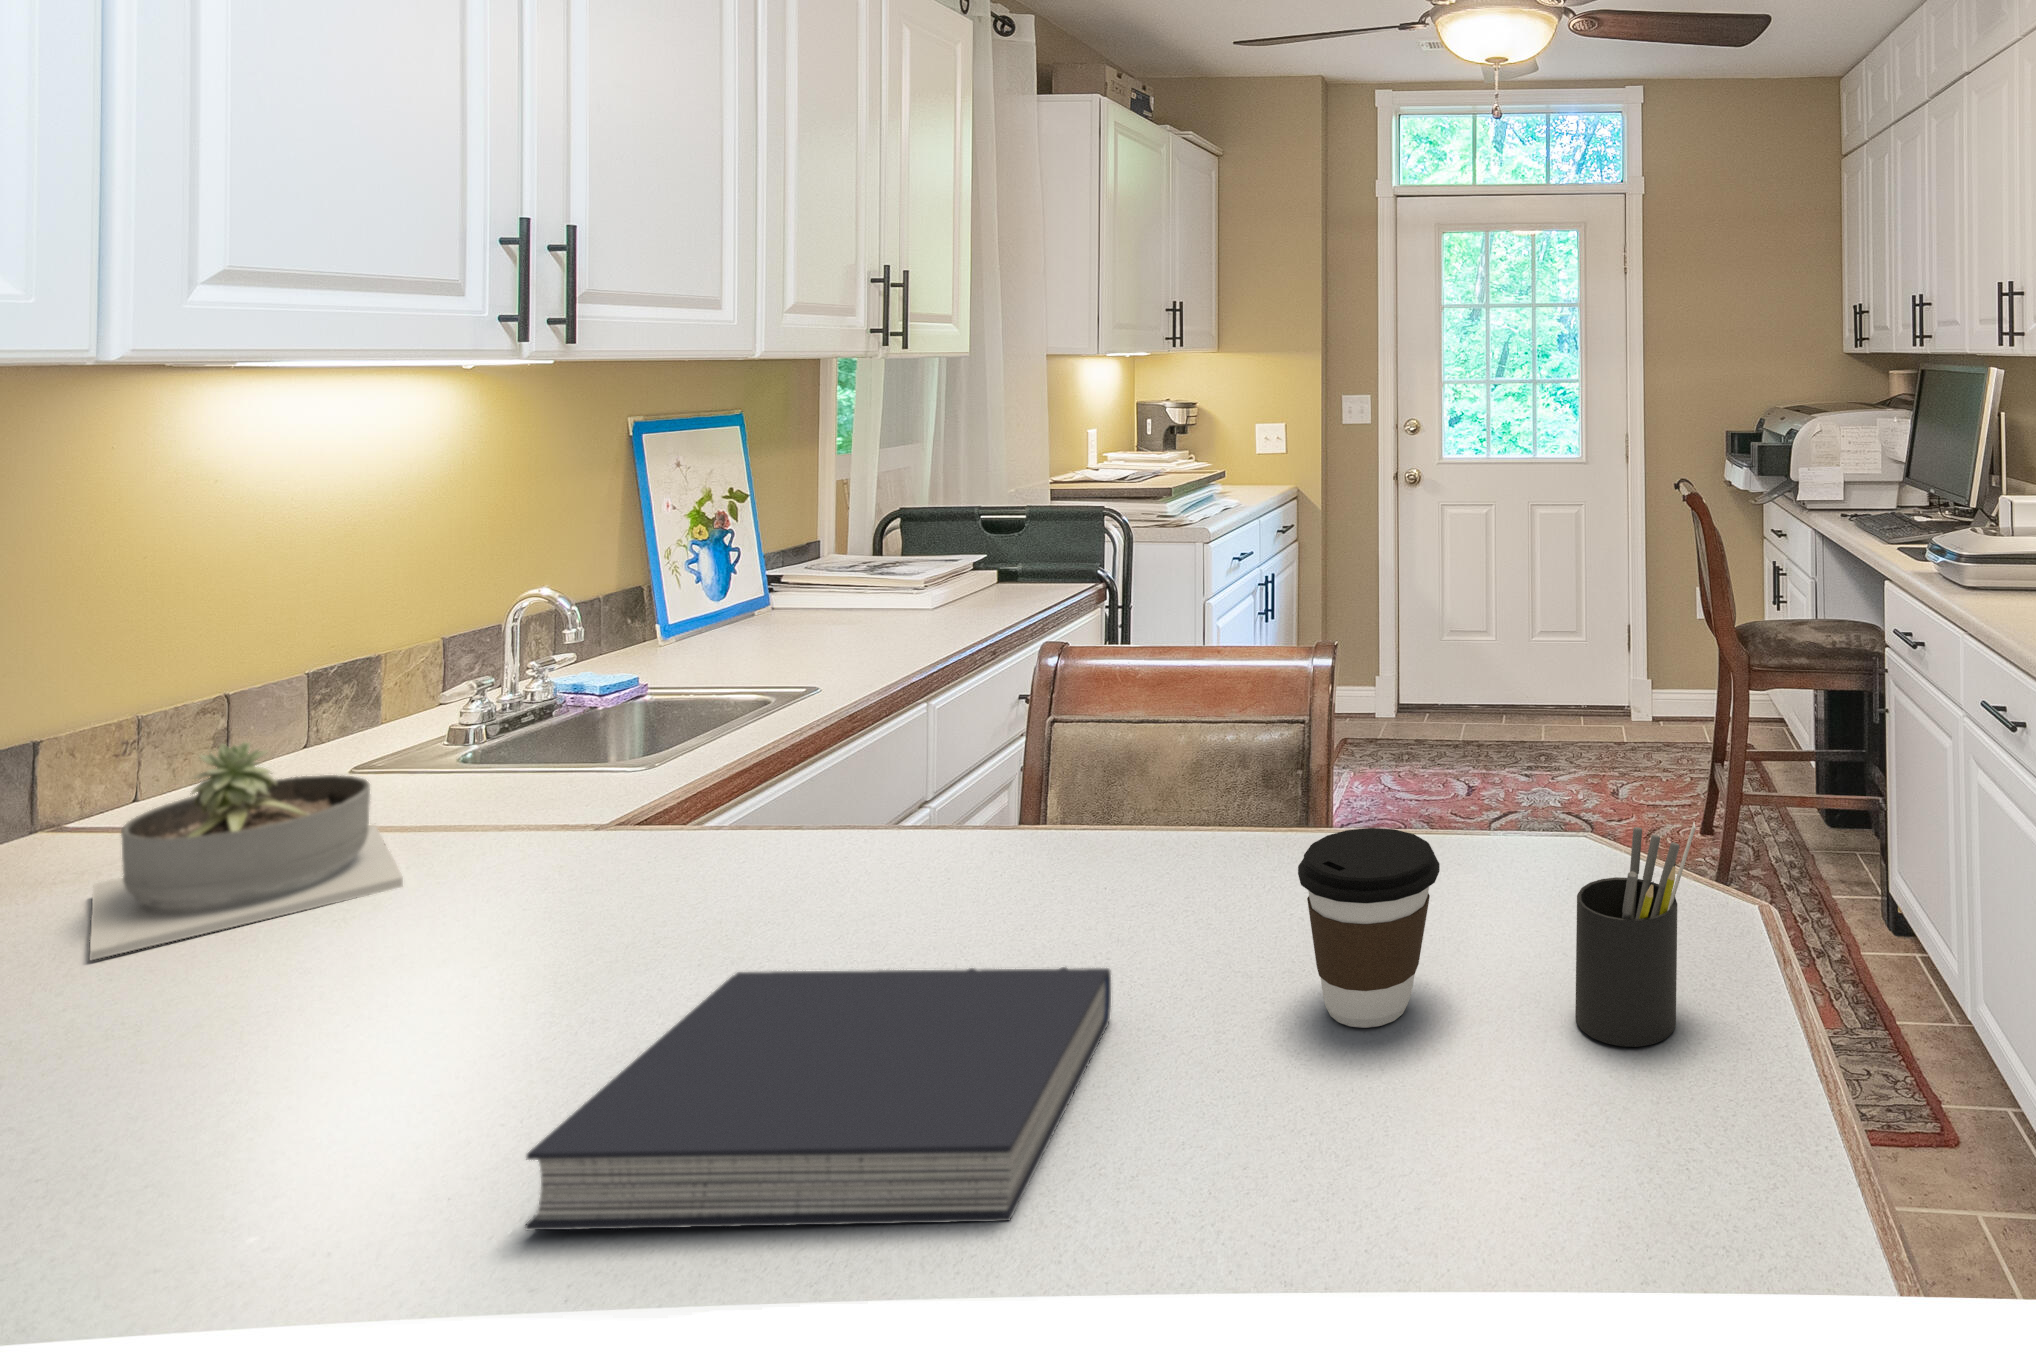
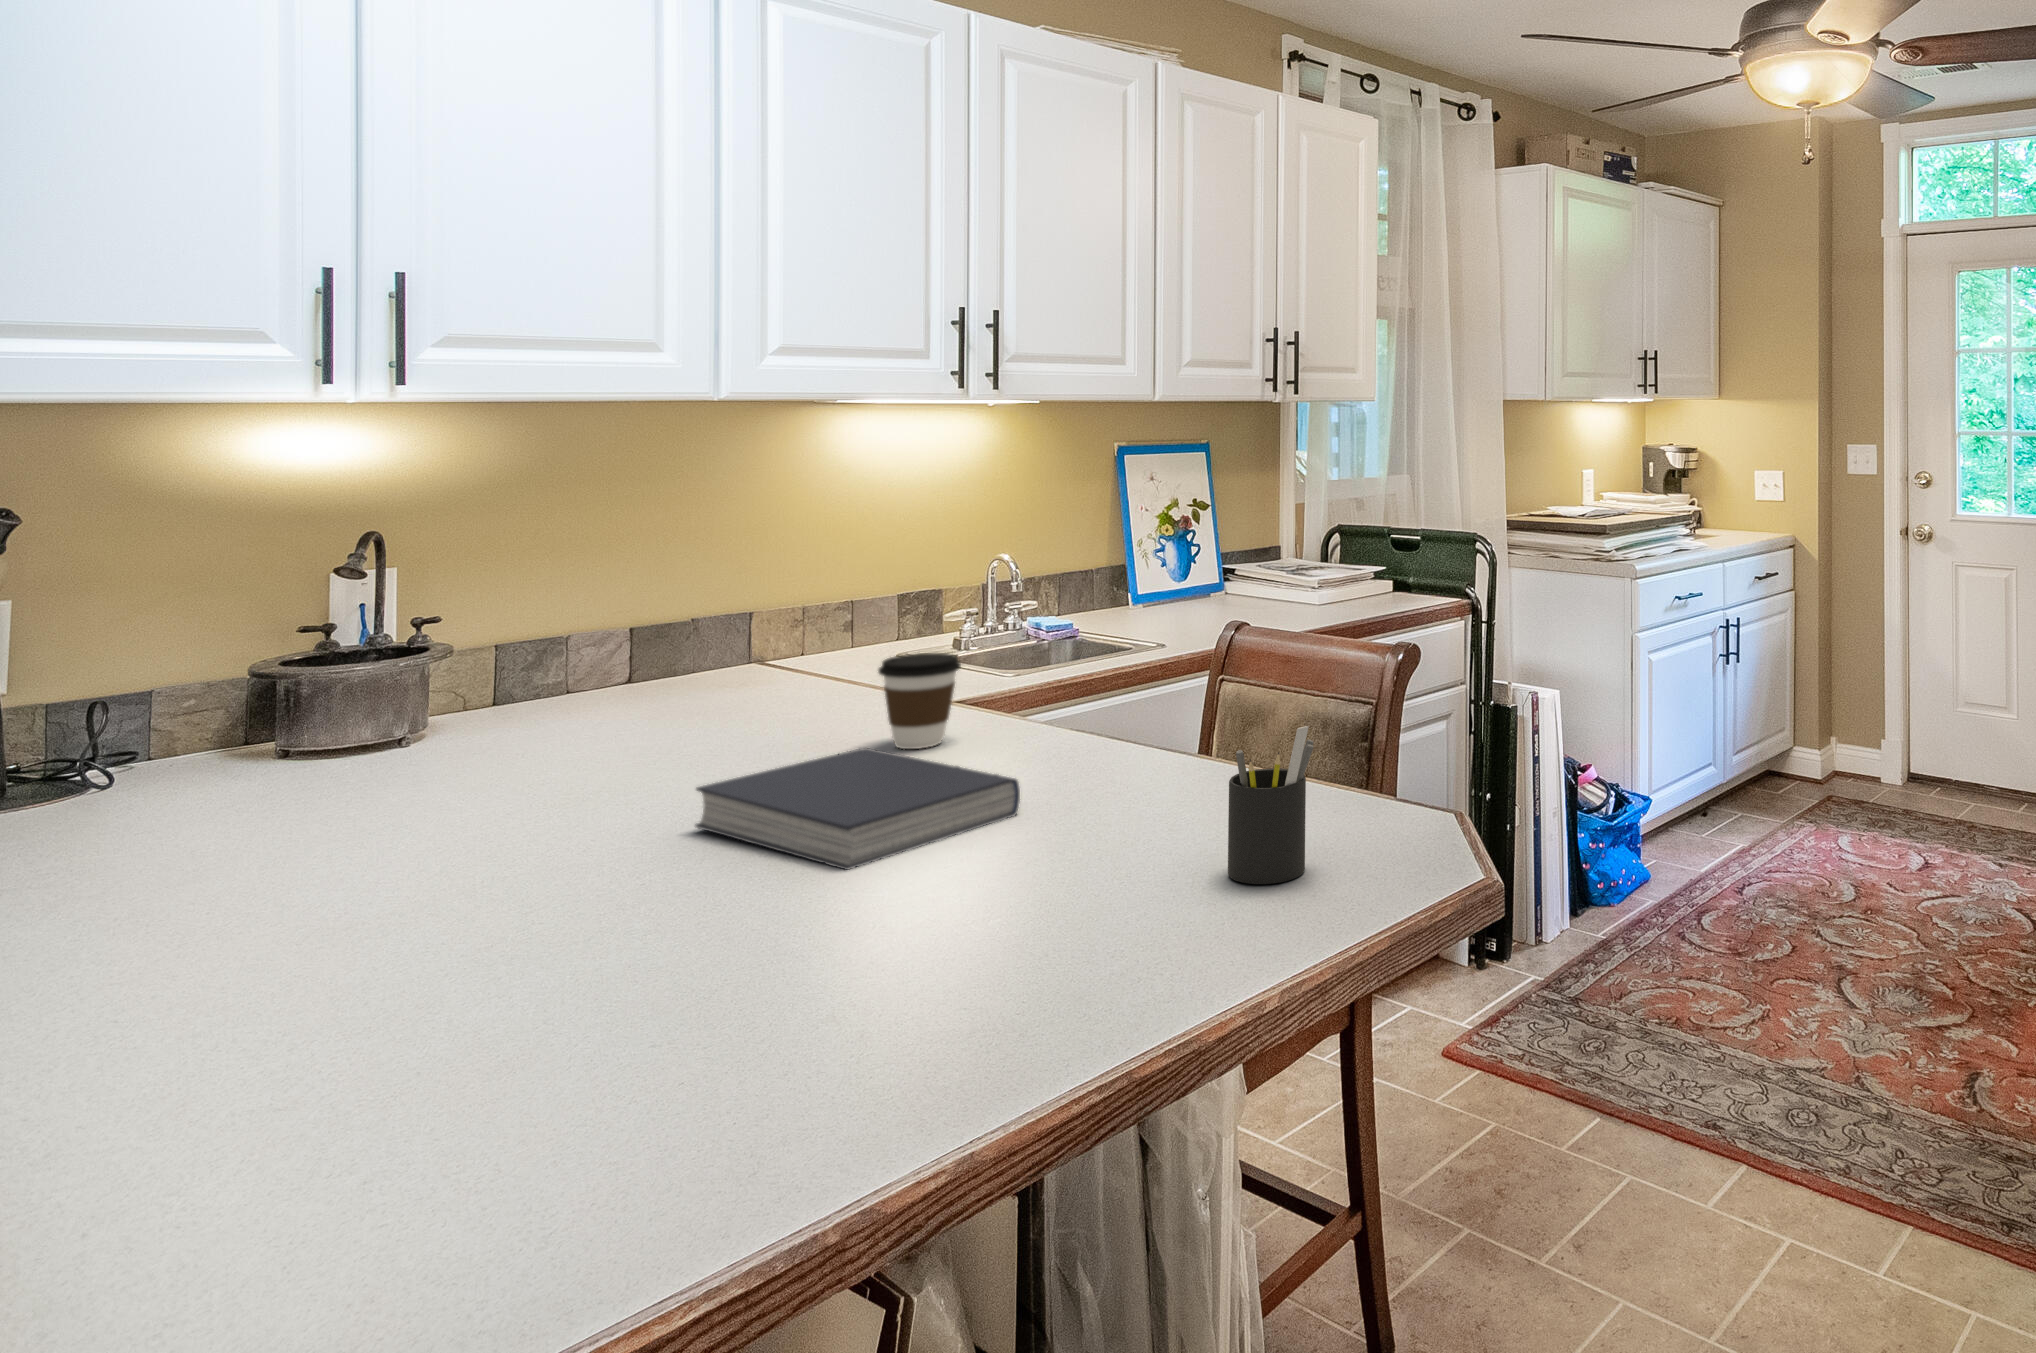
succulent planter: present [90,742,403,960] -> none [705,612,865,714]
coffee cup: present [1298,828,1440,1028] -> present [878,653,961,749]

